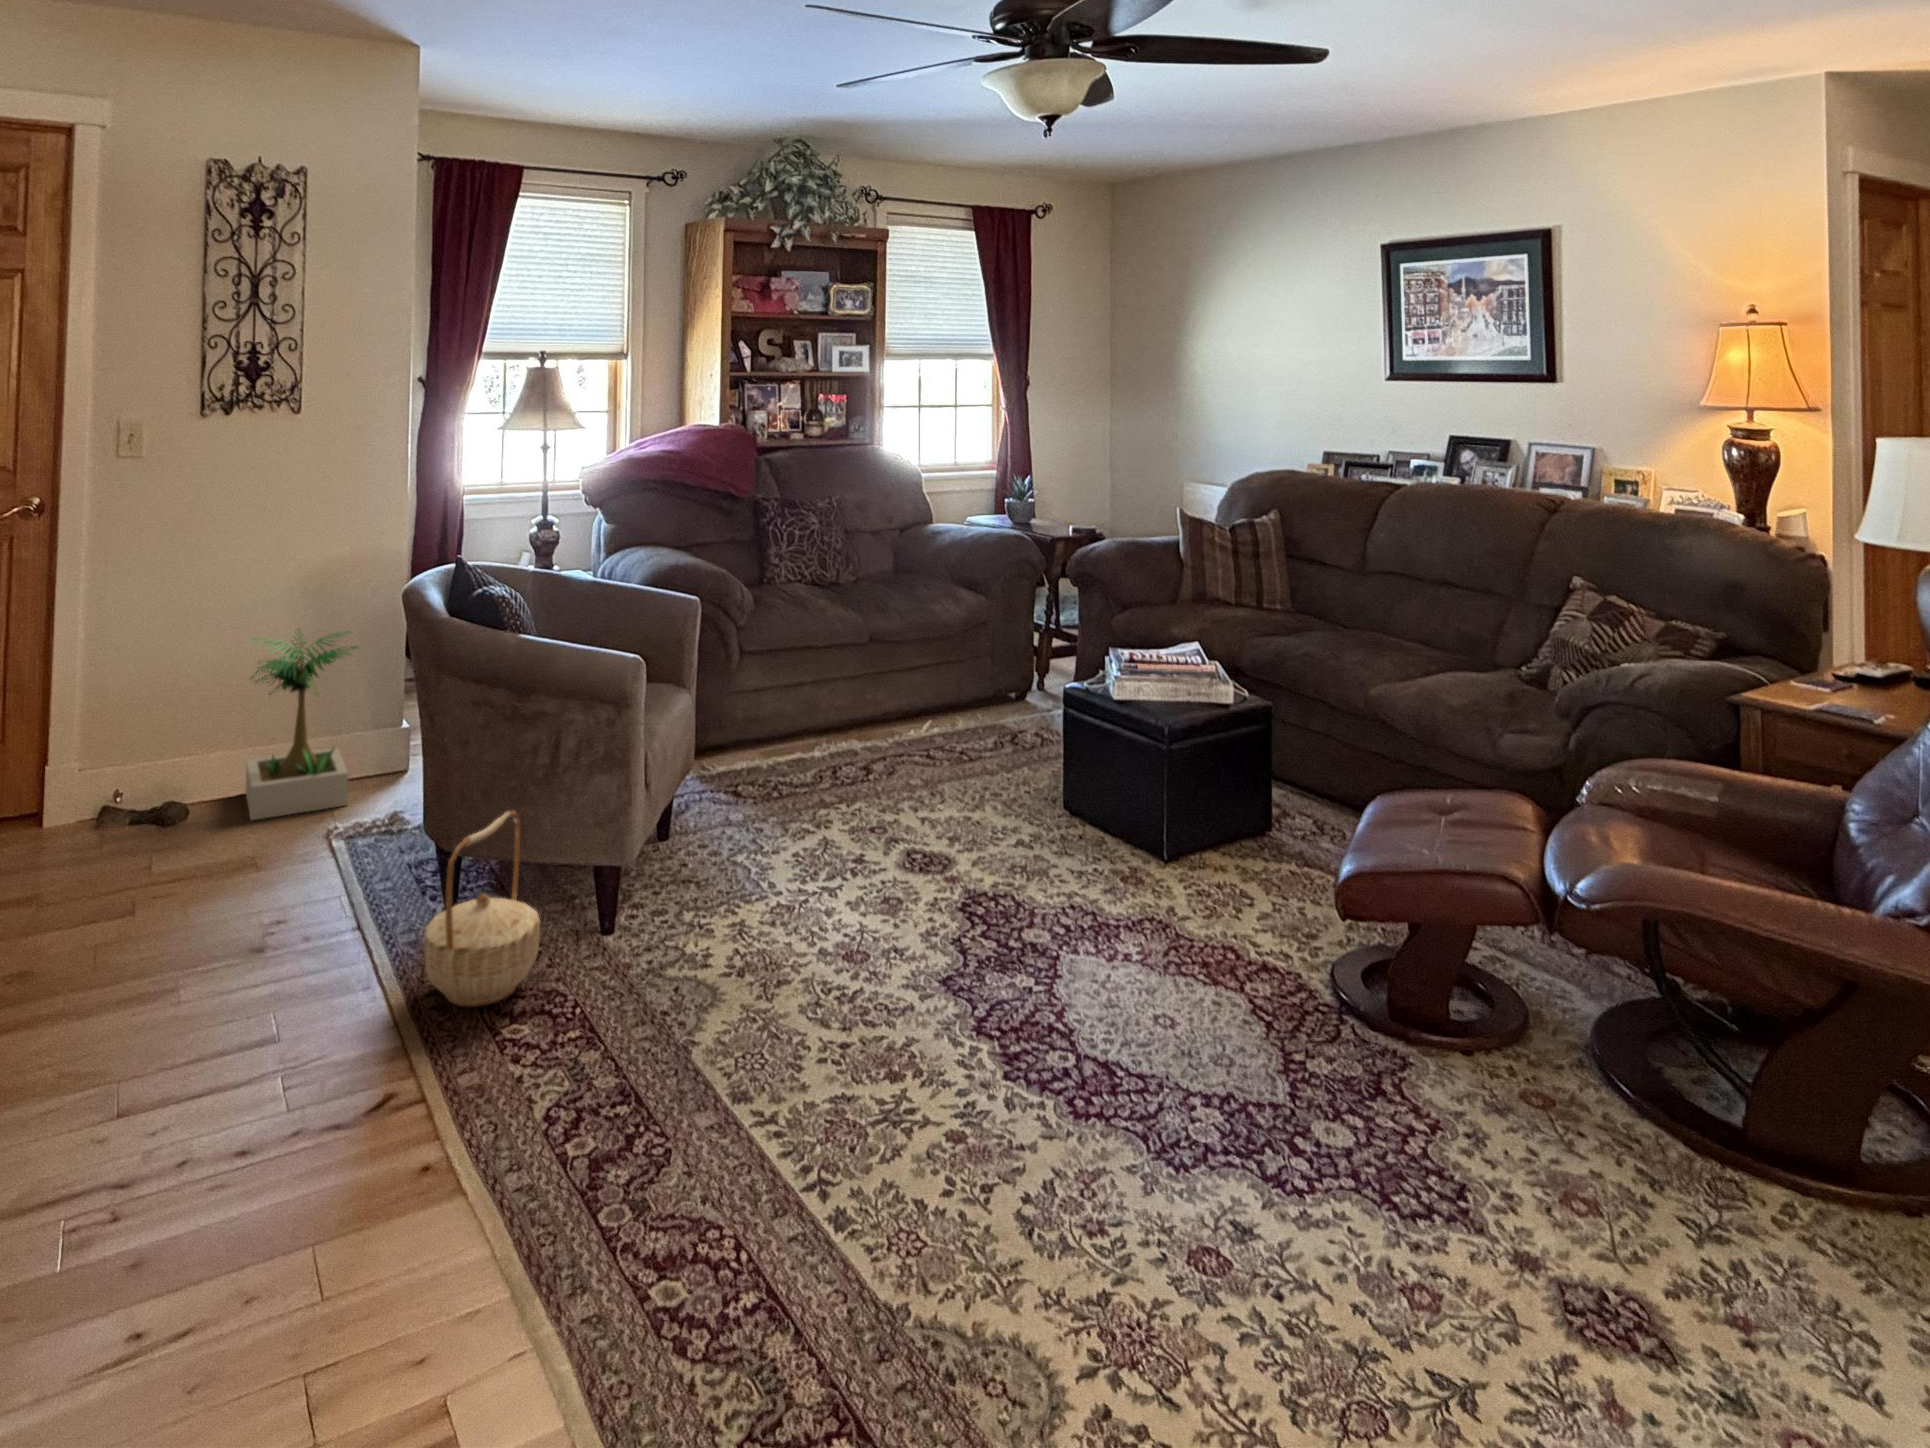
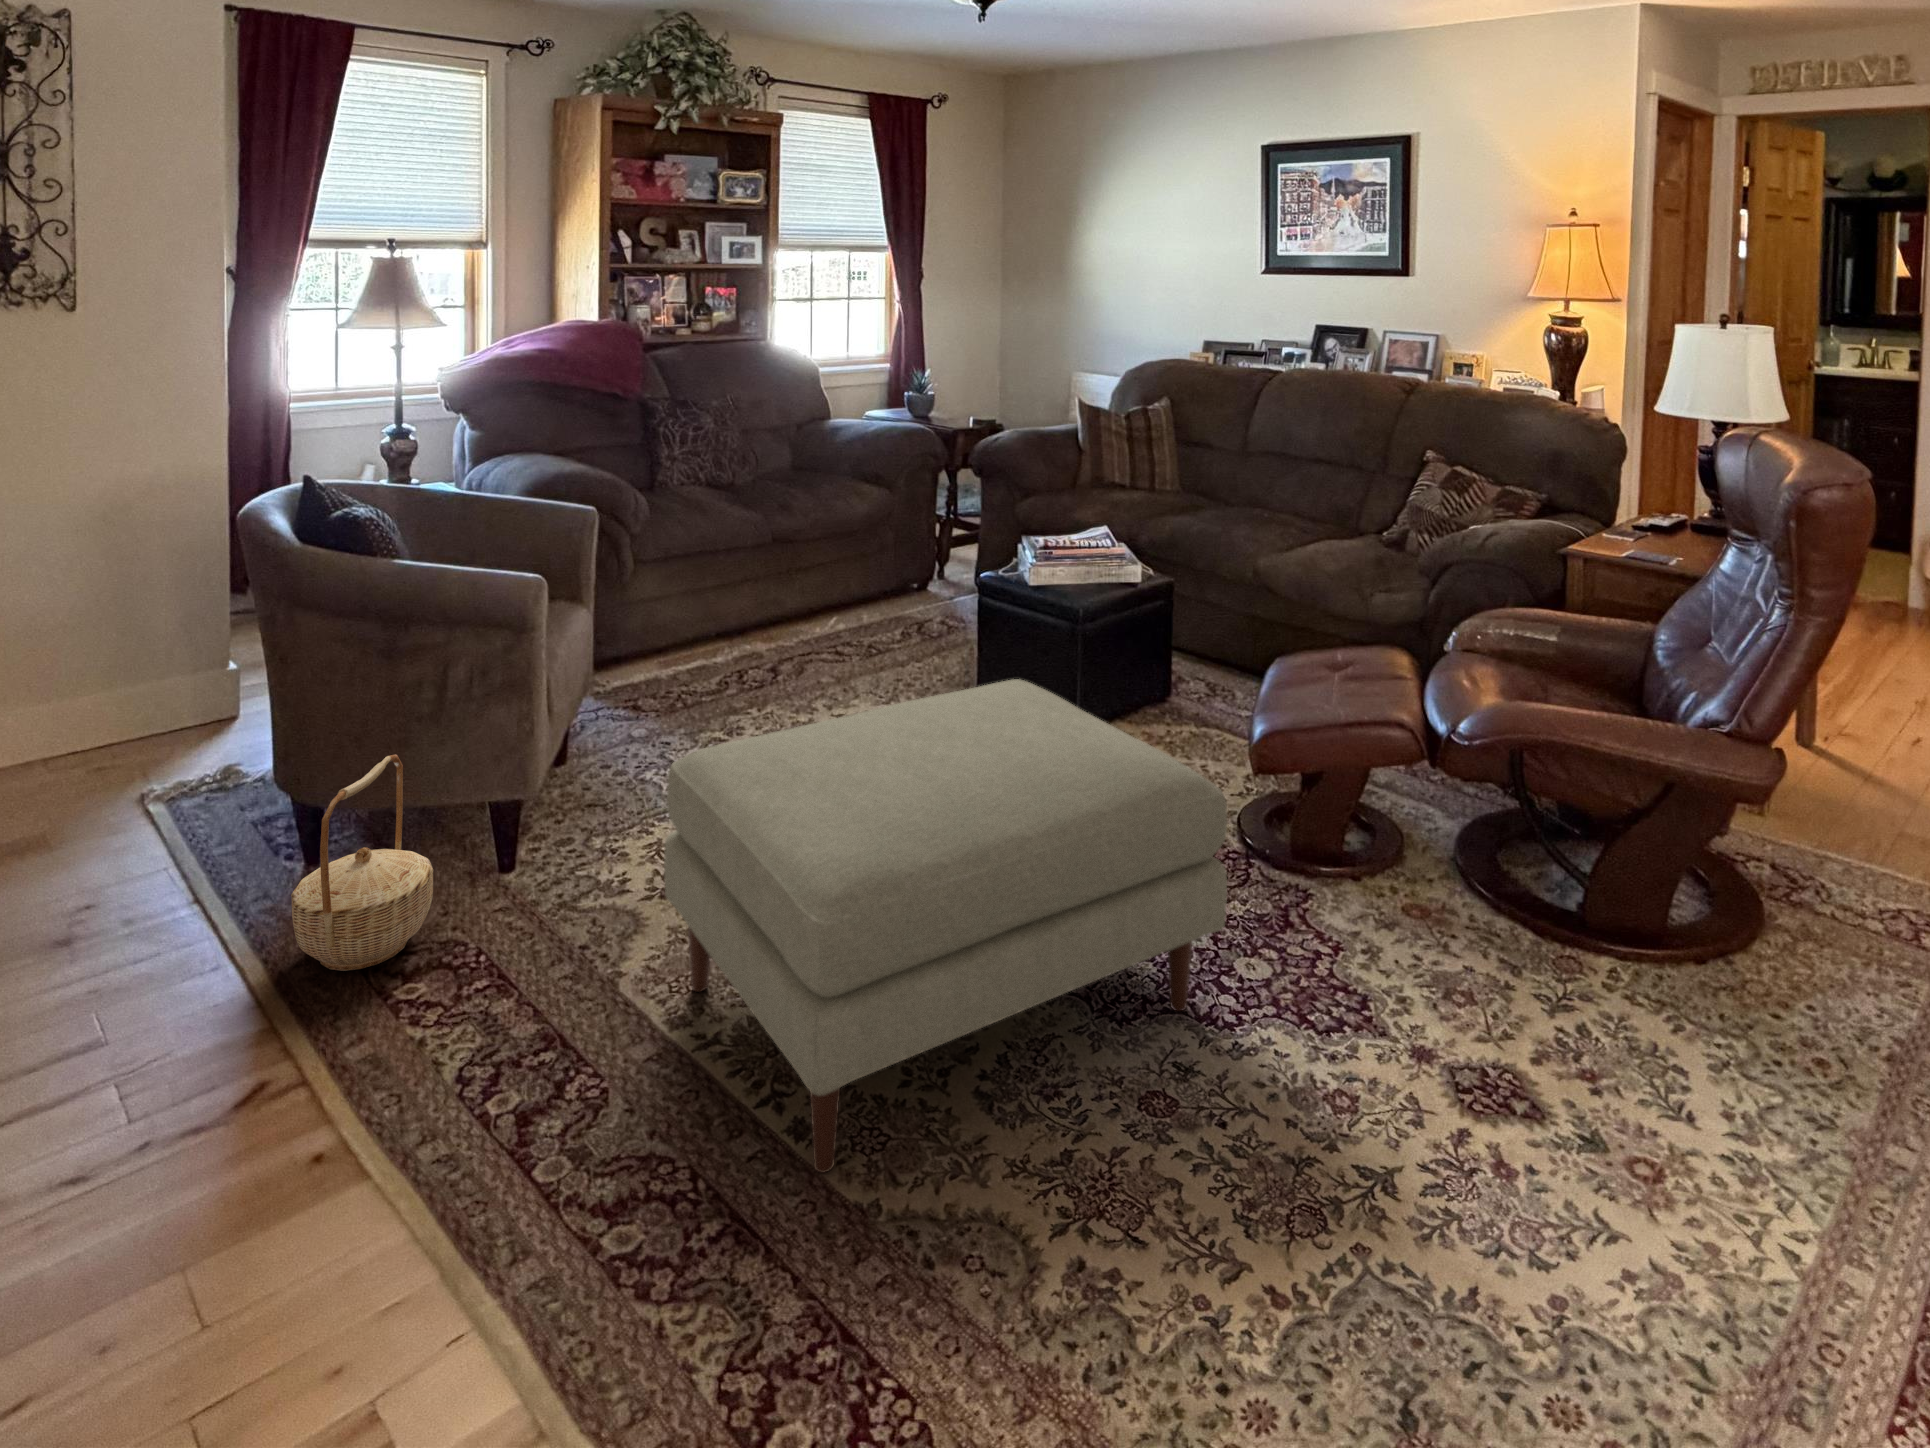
potted plant: present [246,629,358,820] -> none [12,563,193,792]
ottoman: none [733,791,1294,1268] -> present [664,679,1227,1173]

